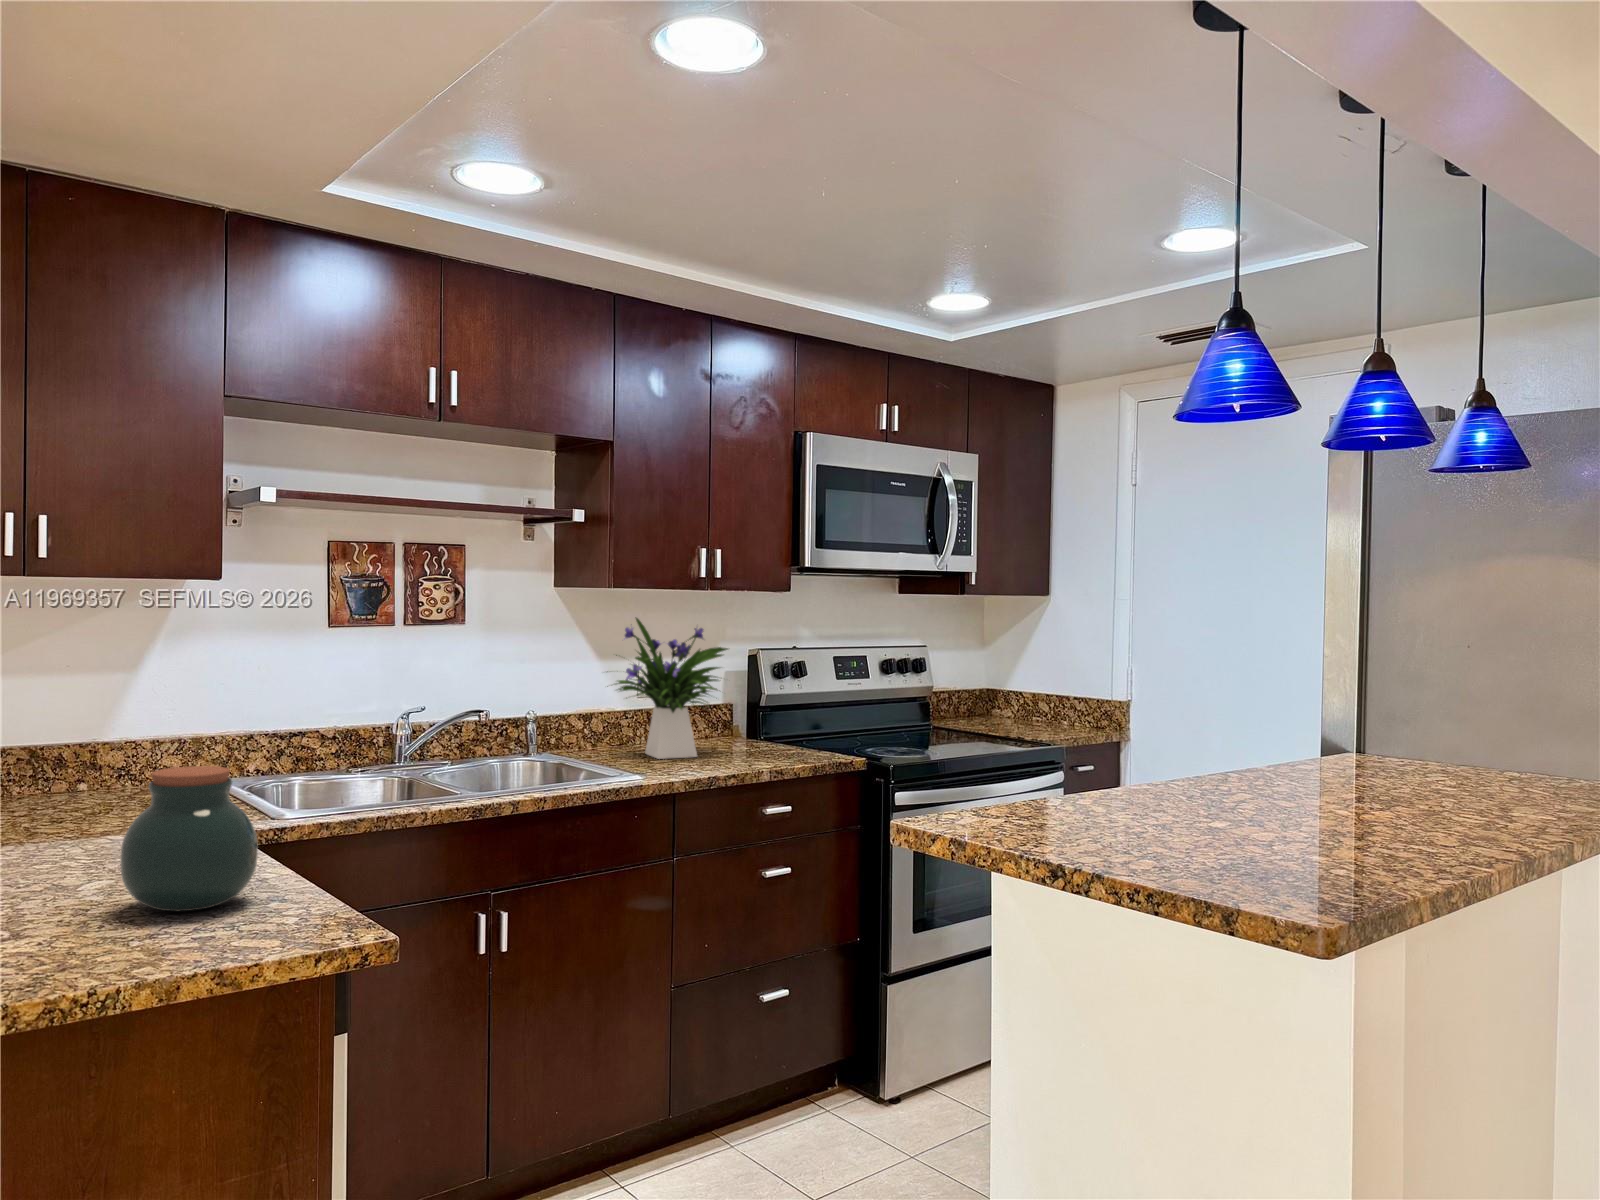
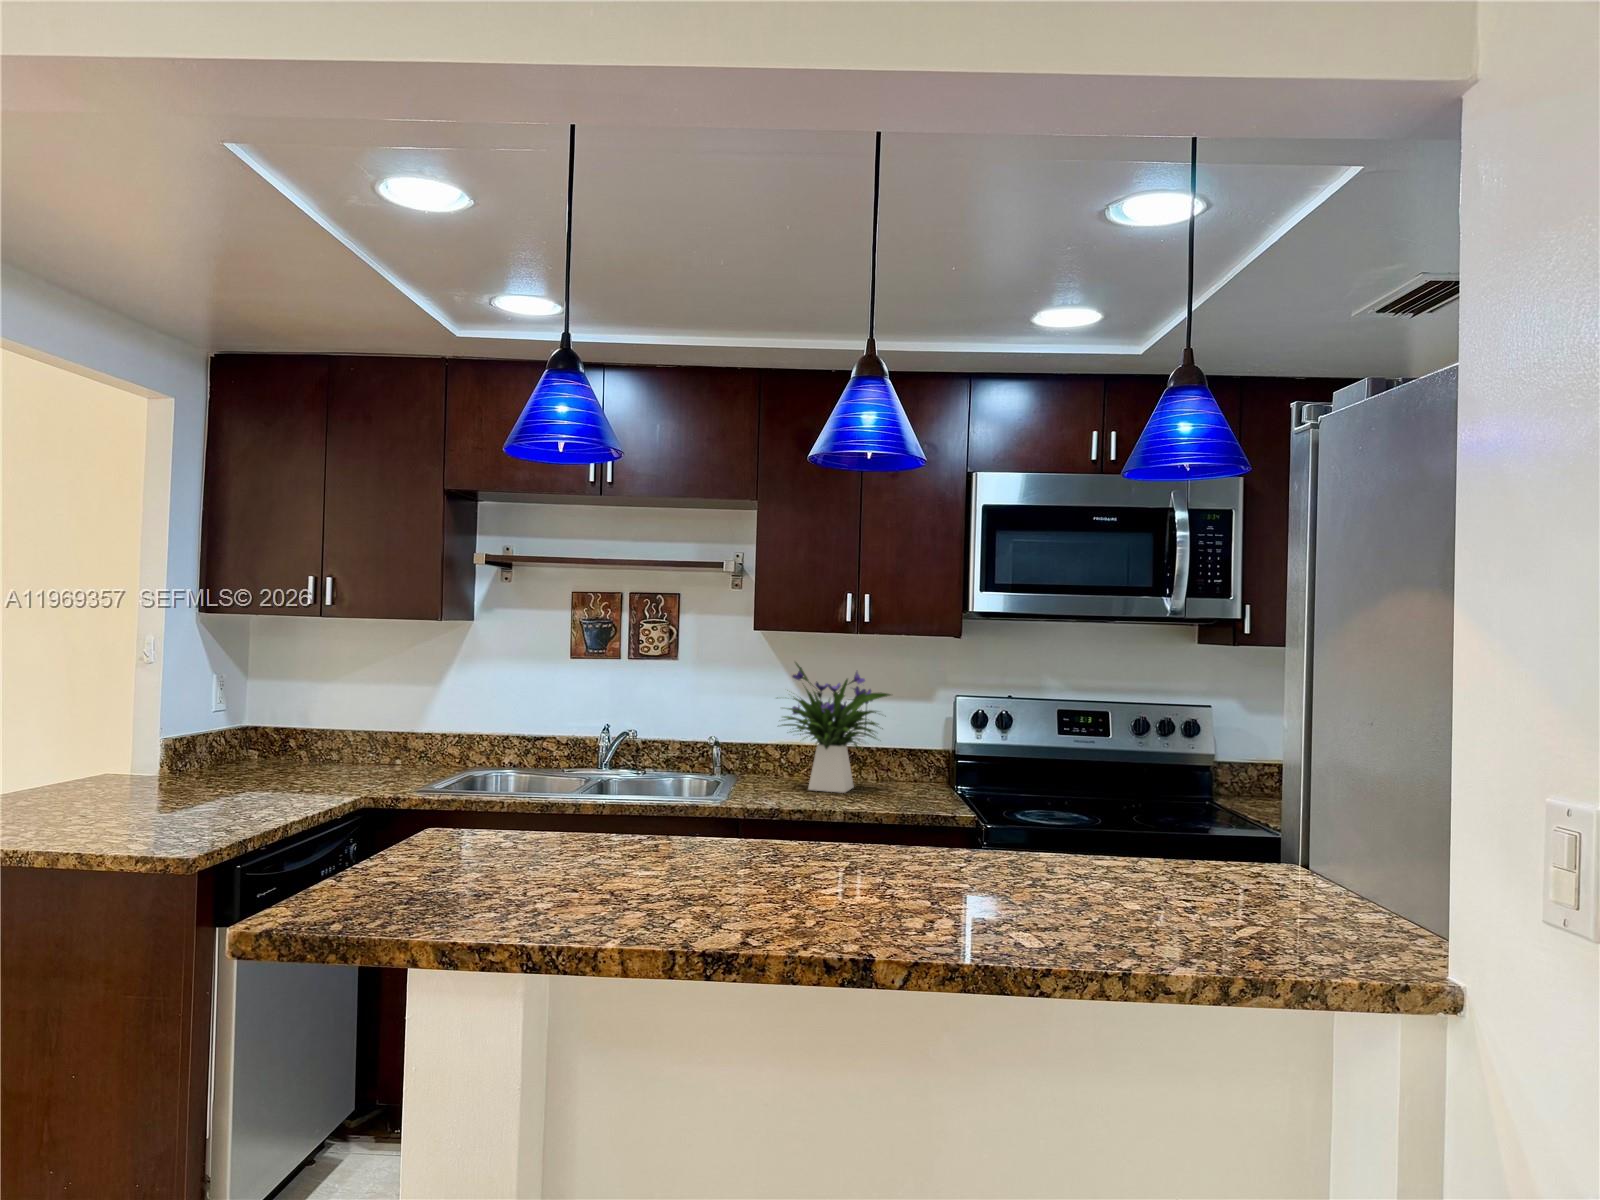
jar: present [120,766,258,911] -> none [90,740,188,835]

